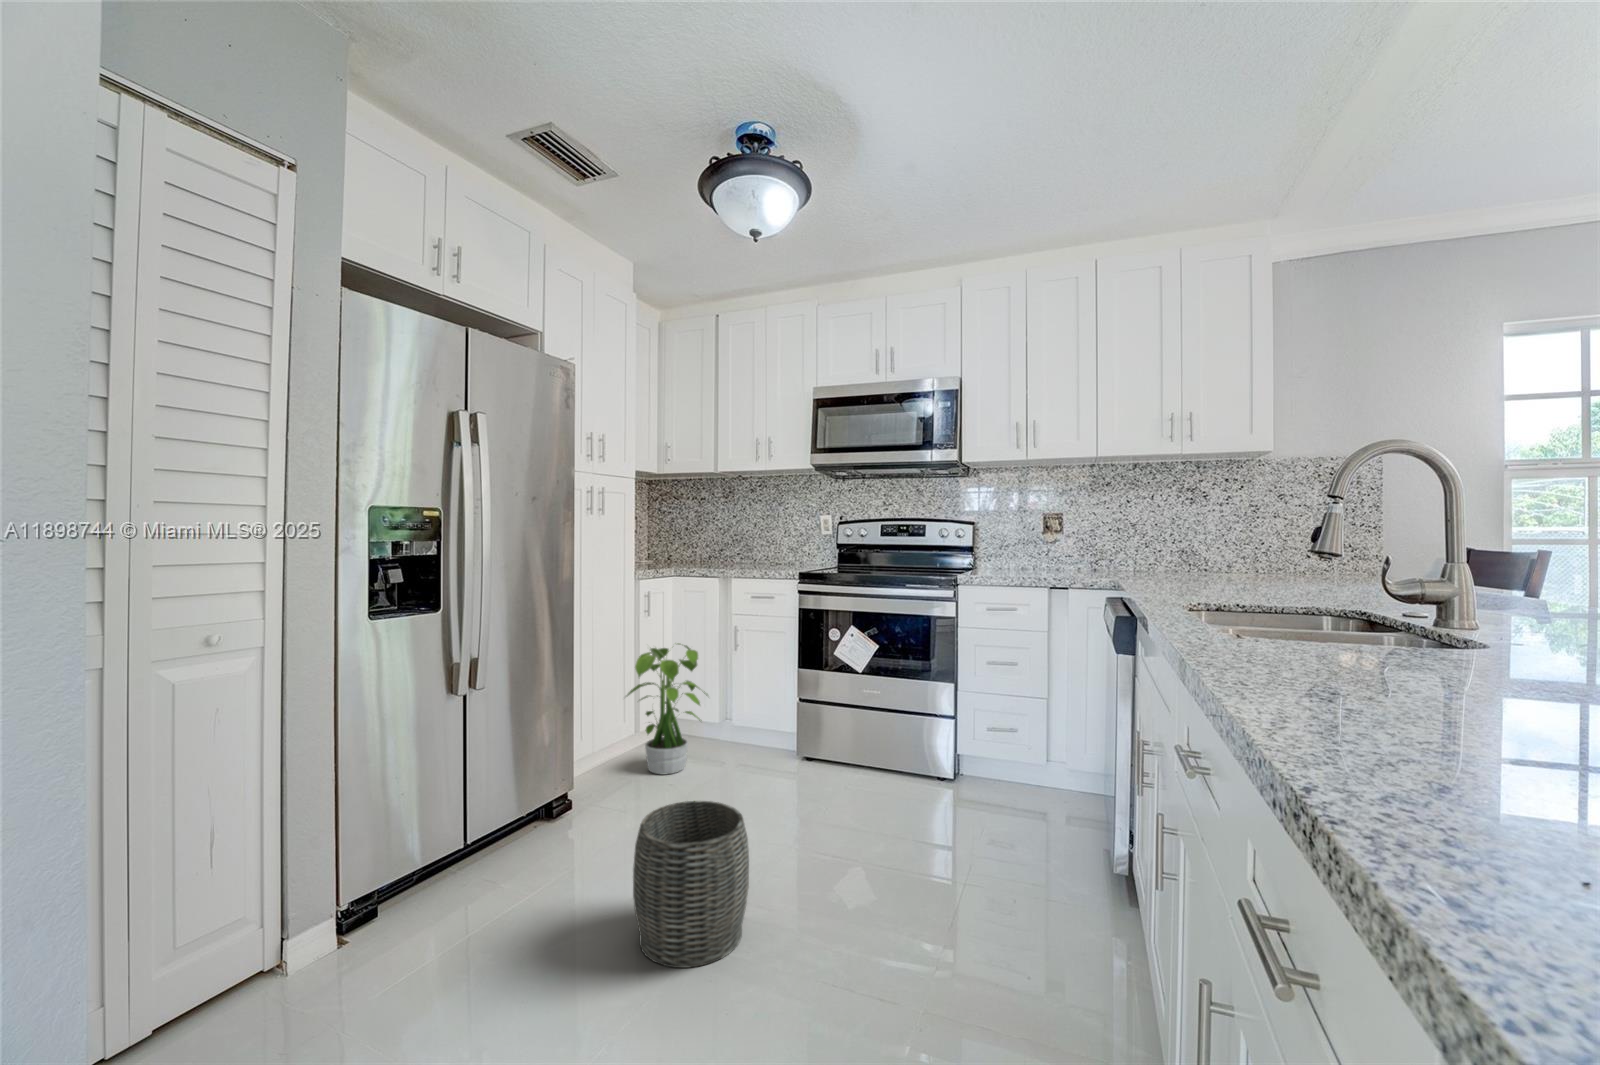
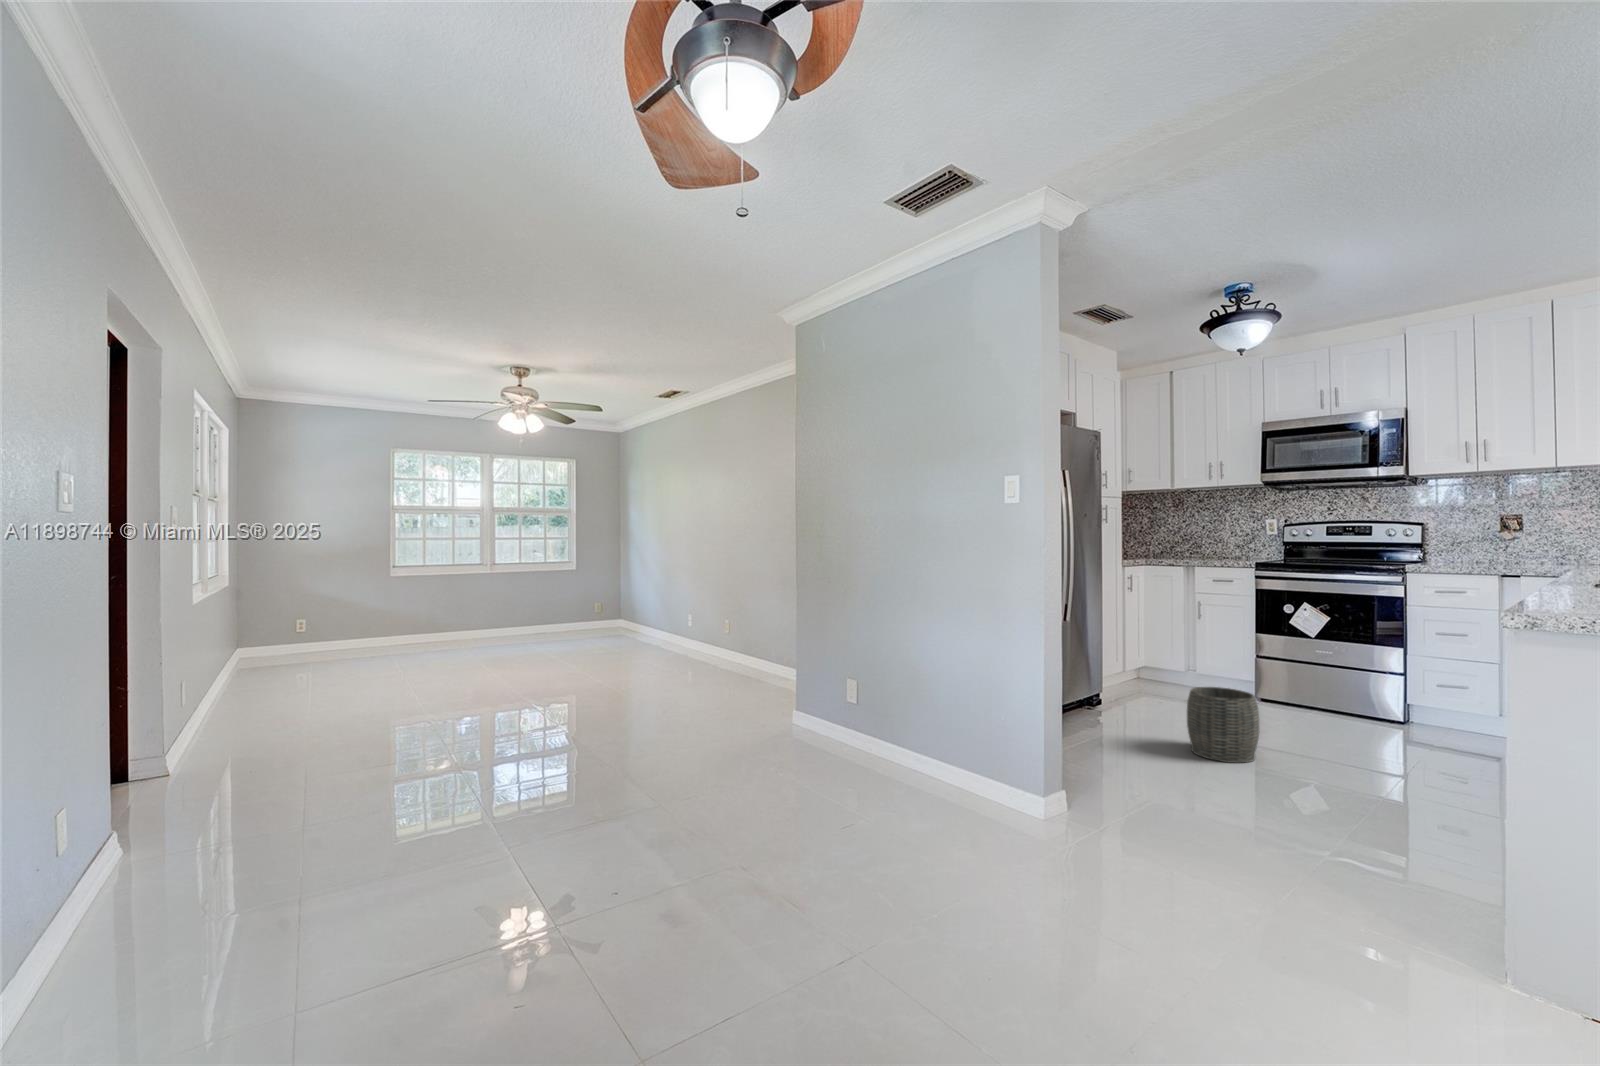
potted plant: present [626,643,708,774] -> none [1121,610,1185,697]

